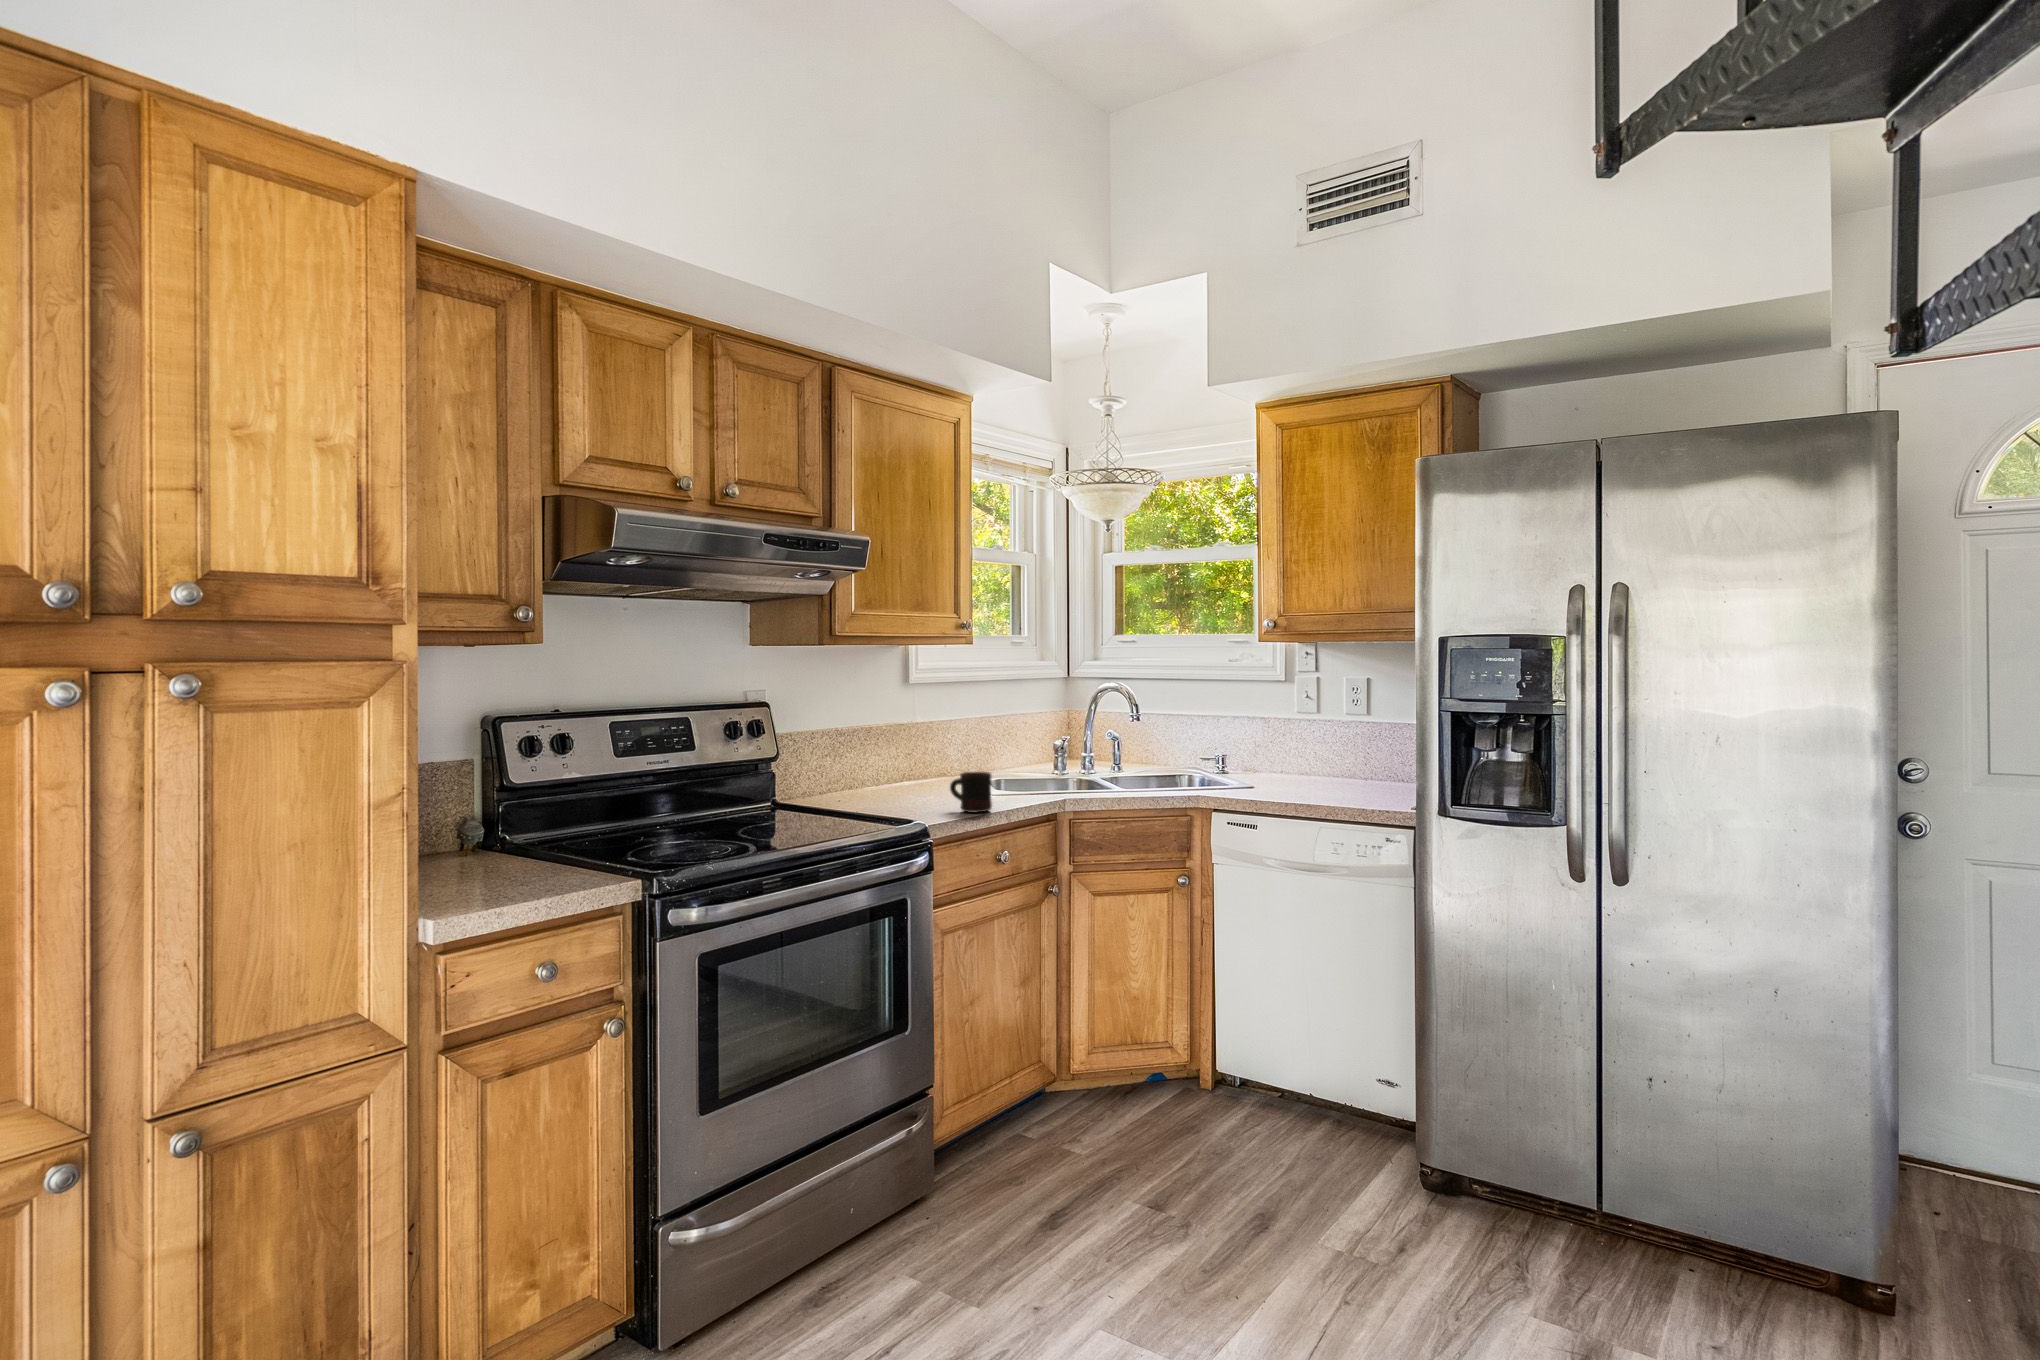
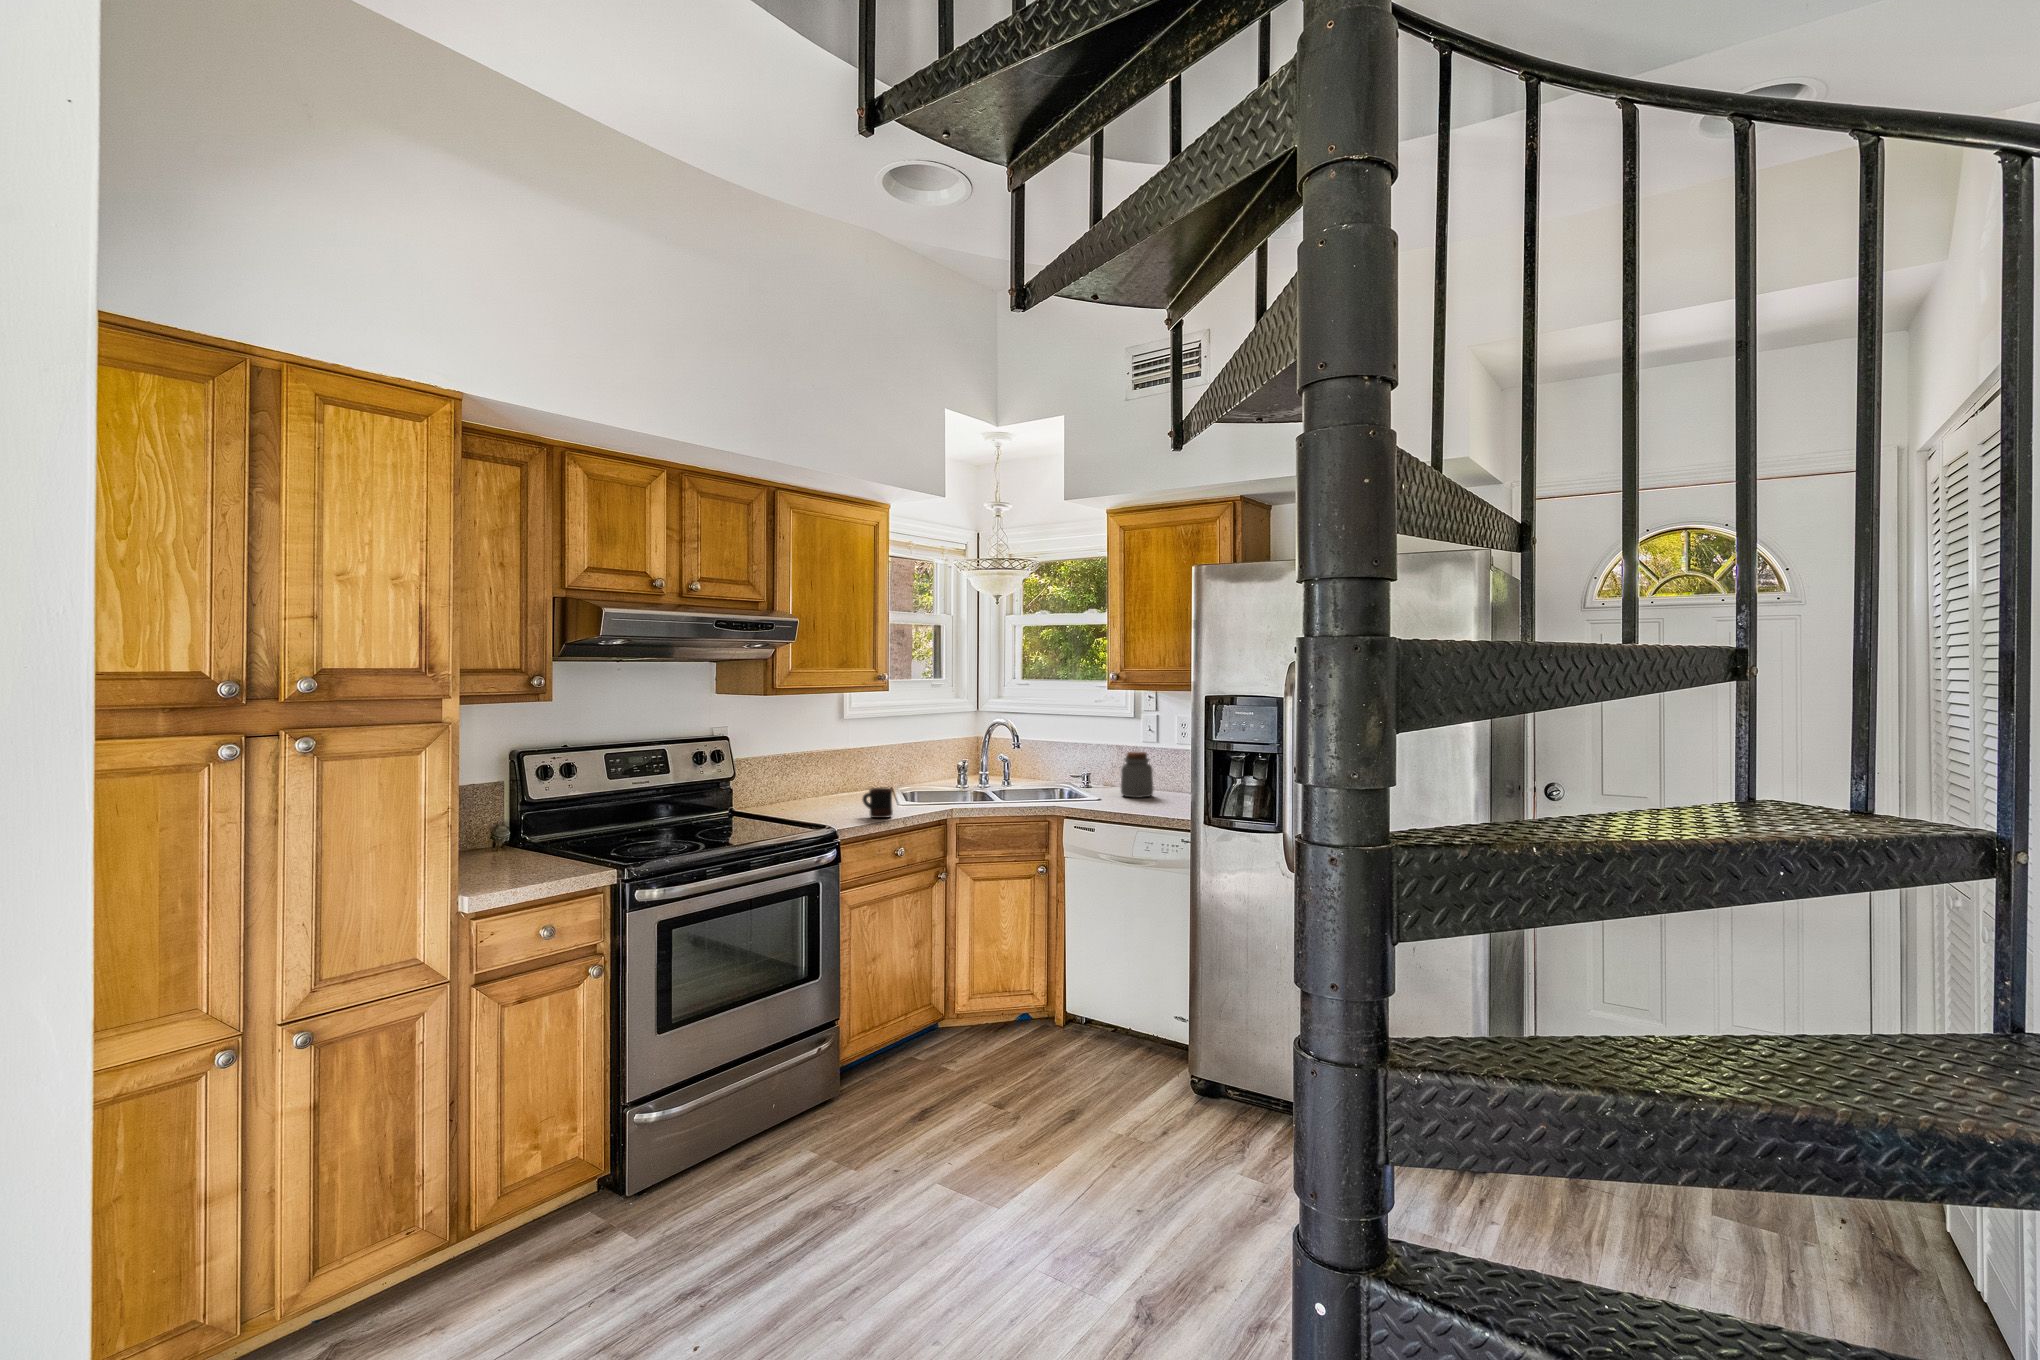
jar: none [1275,726,1320,787] -> present [1121,752,1153,798]

